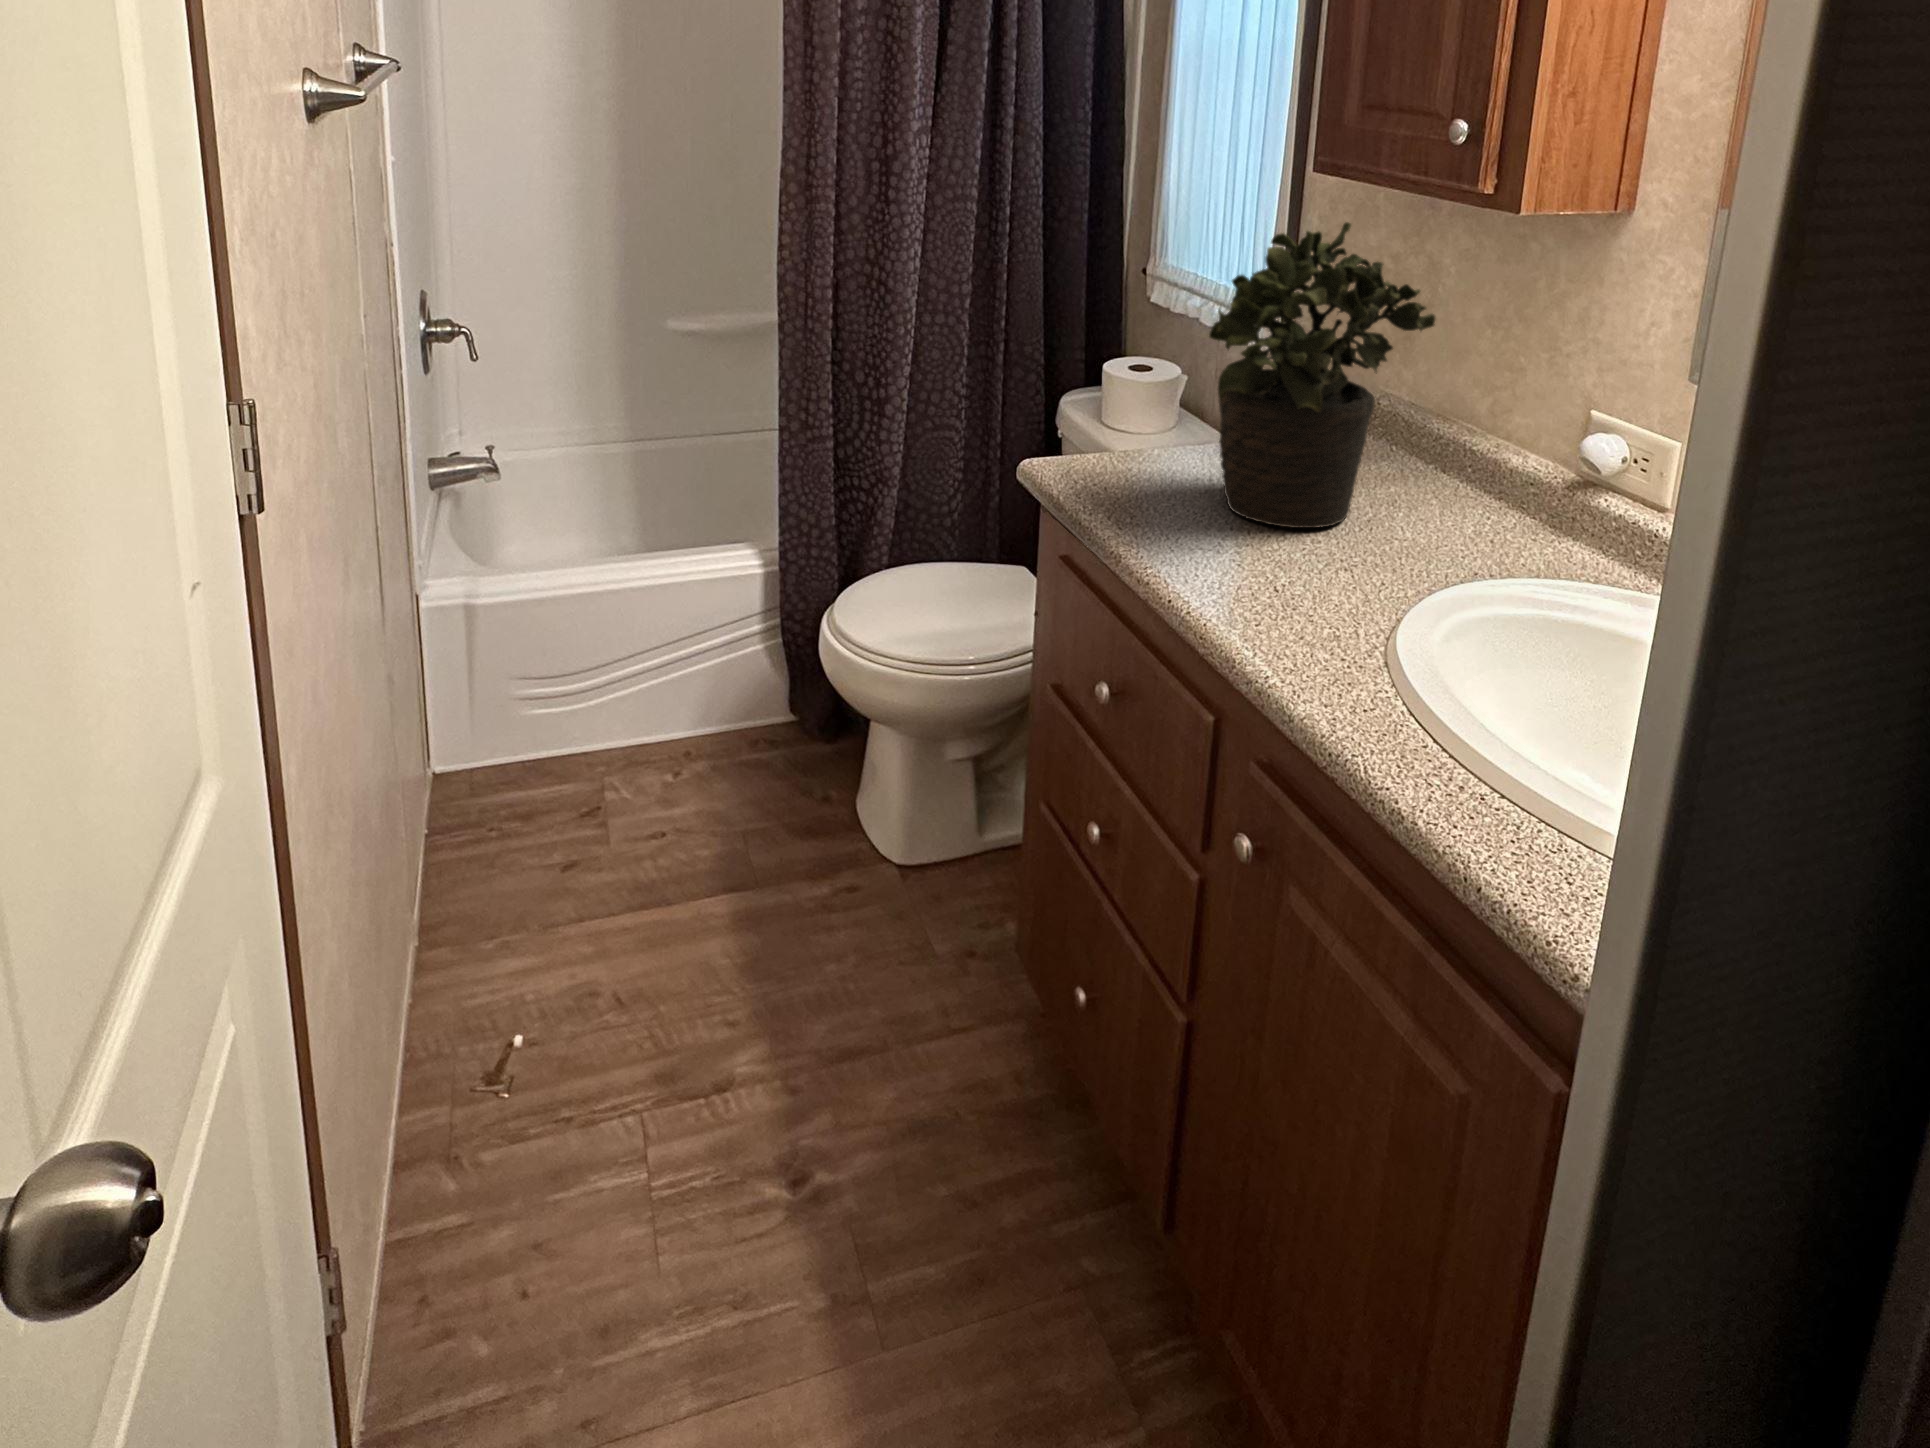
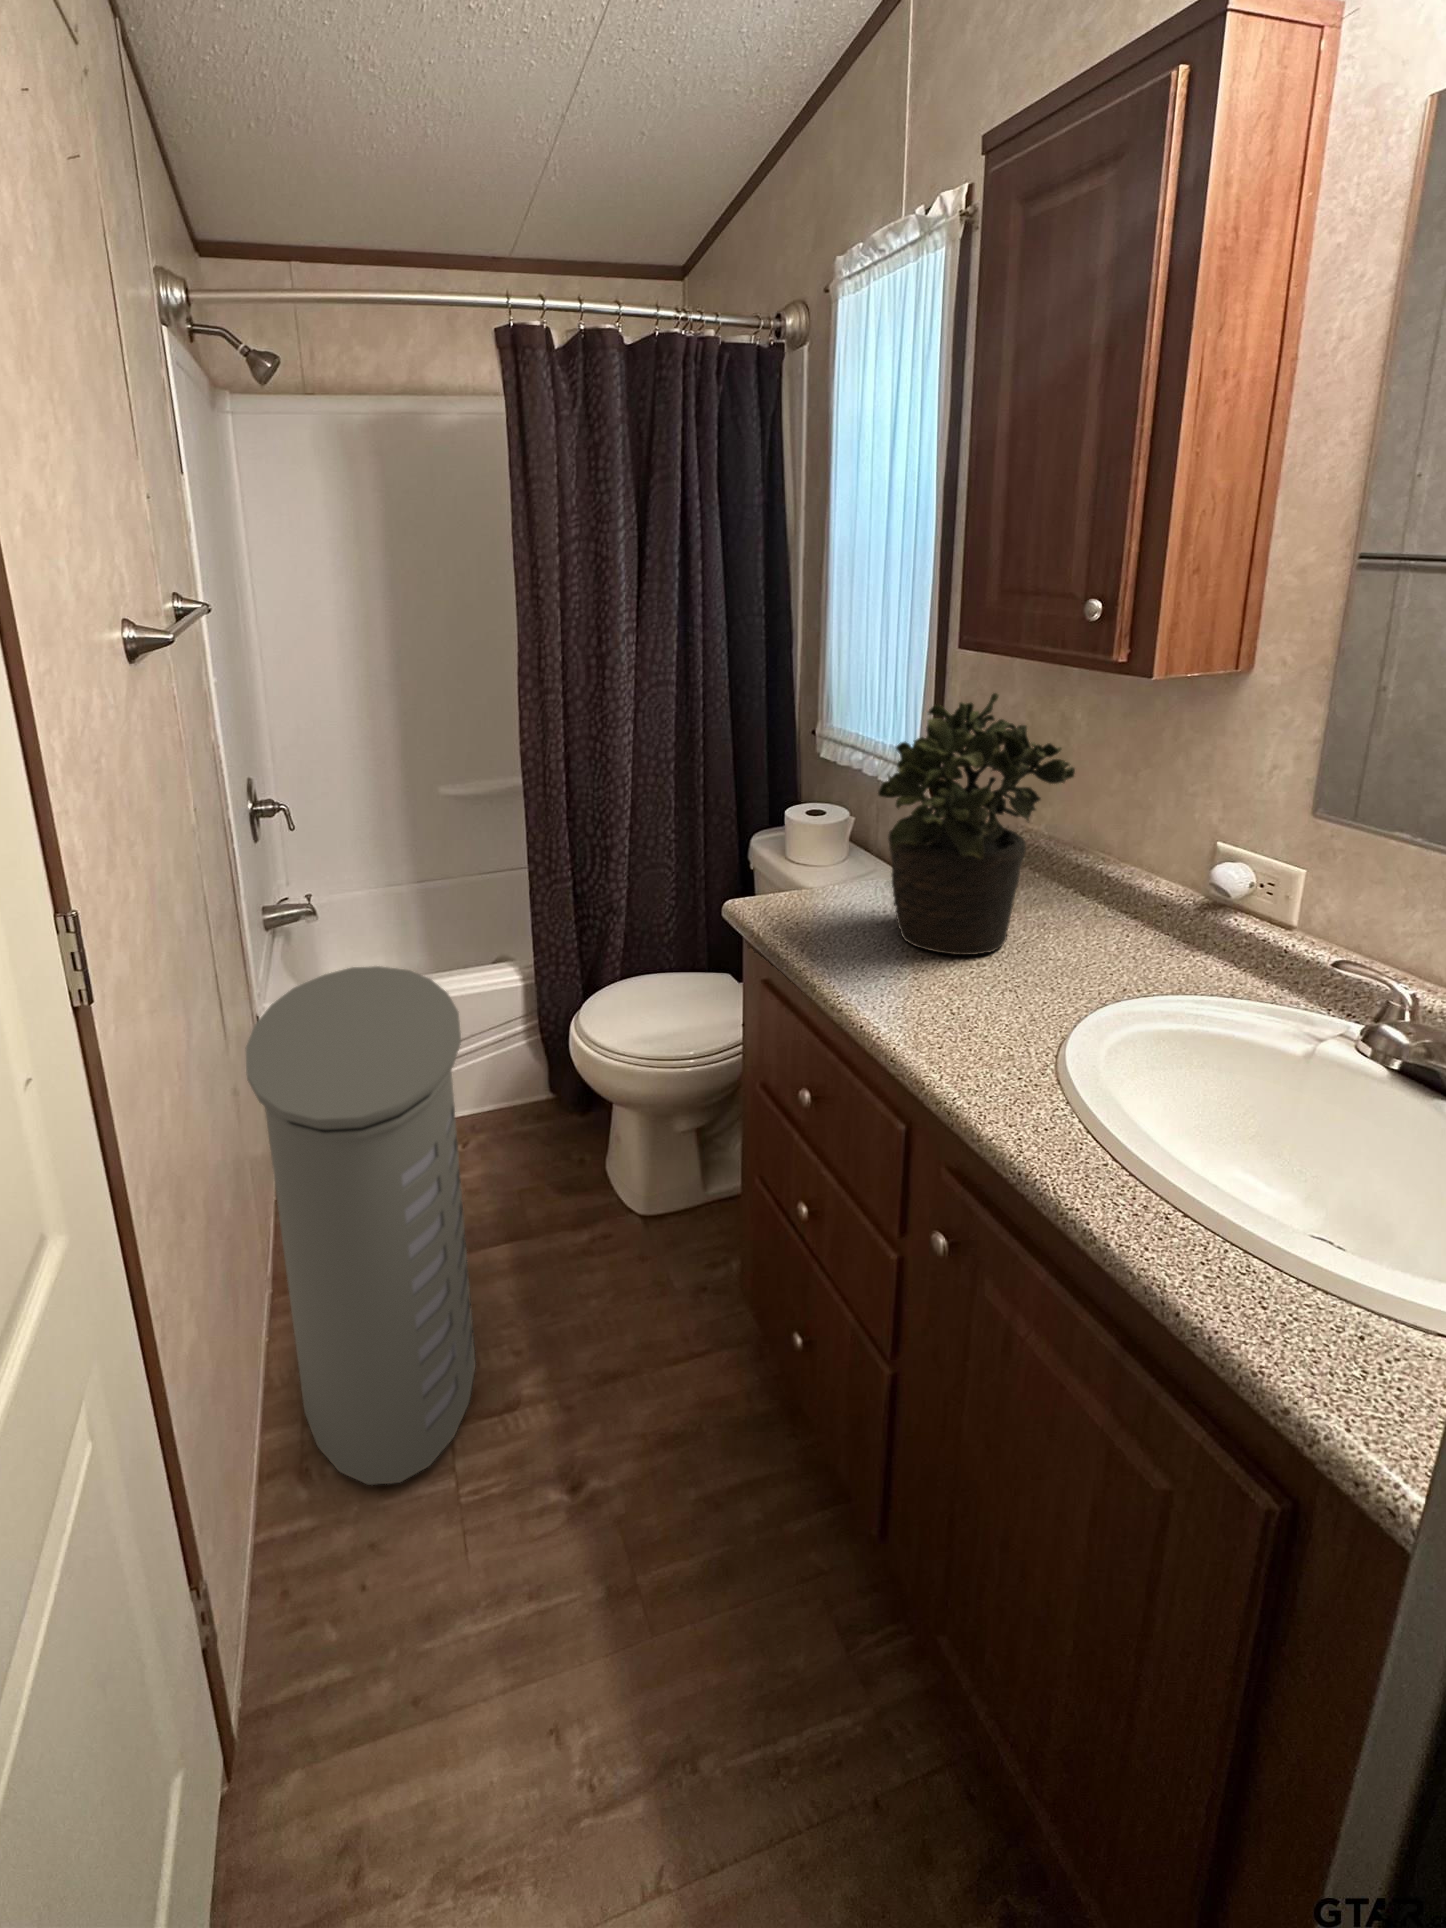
laundry hamper: none [412,530,687,1176] -> present [245,966,476,1485]

